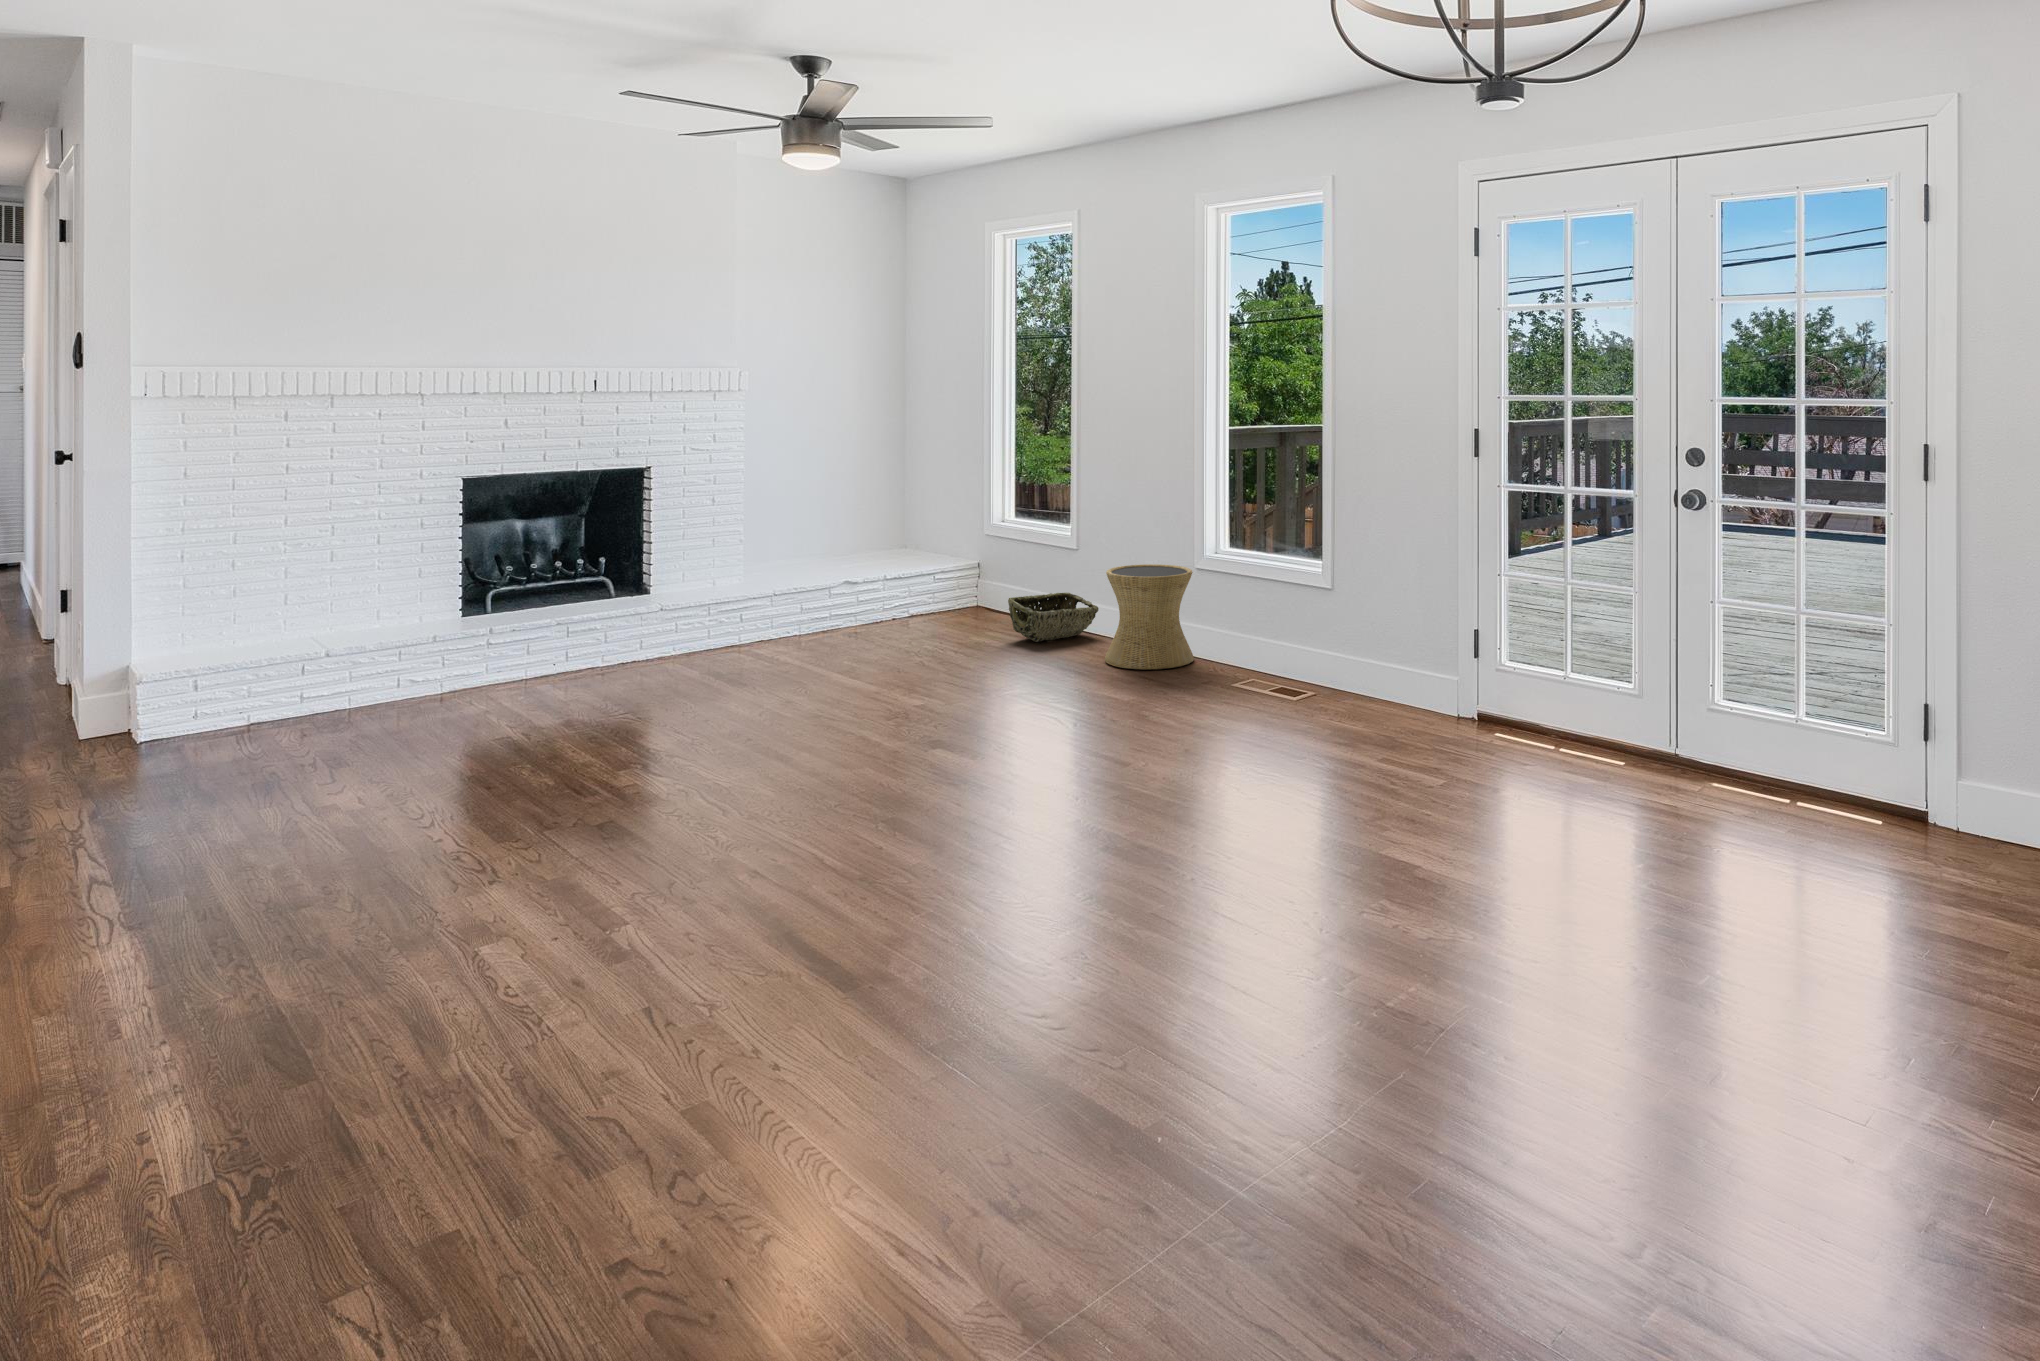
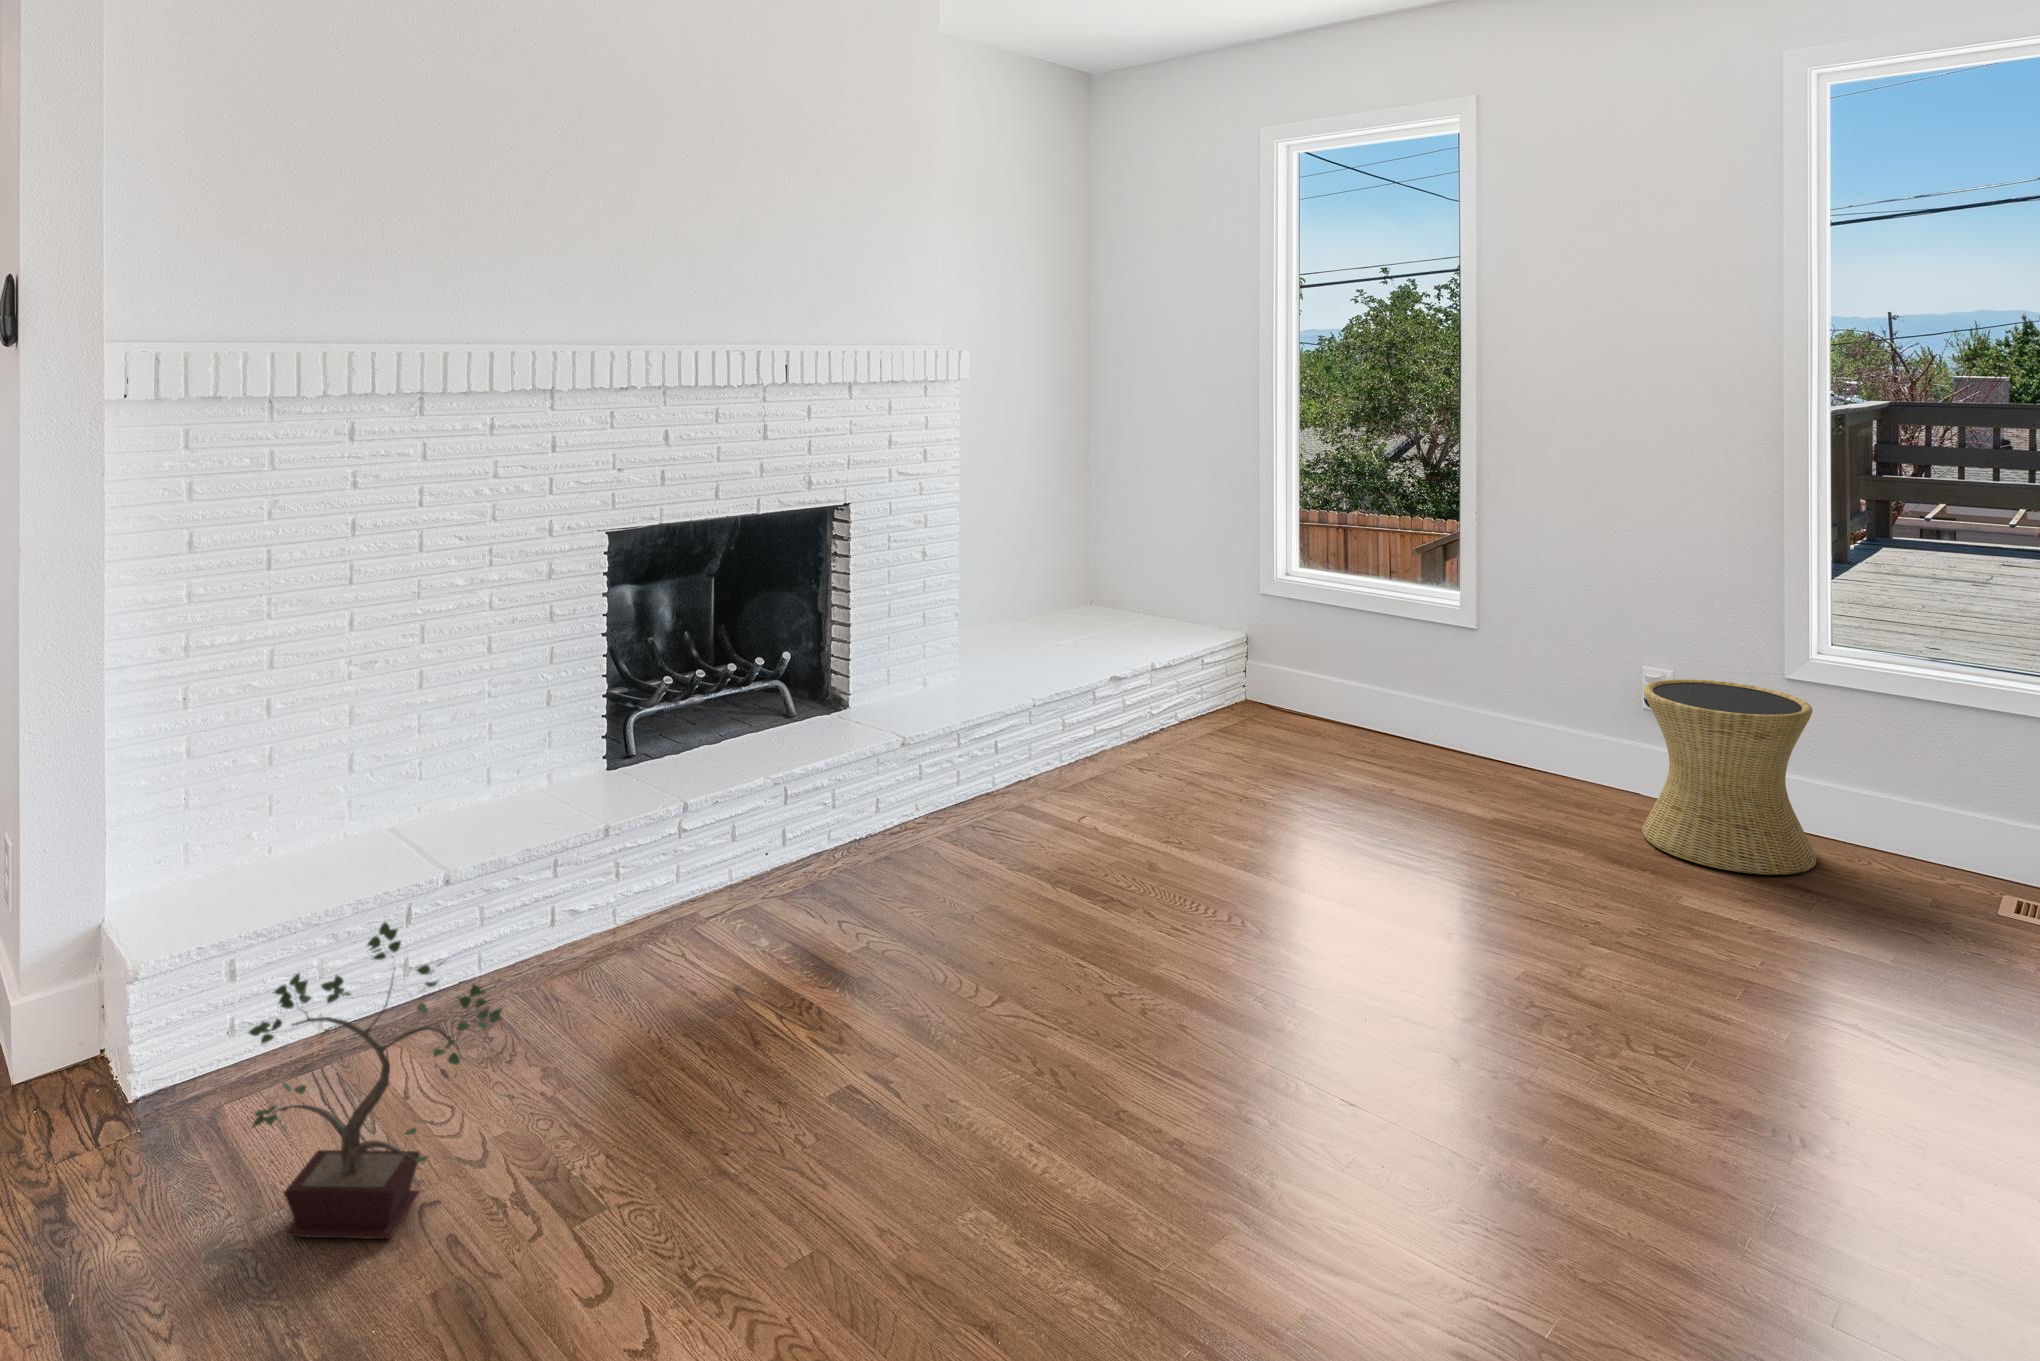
woven basket: present [1008,593,1098,642] -> none [1404,705,1537,795]
potted plant: none [177,633,296,771] -> present [249,922,502,1239]

